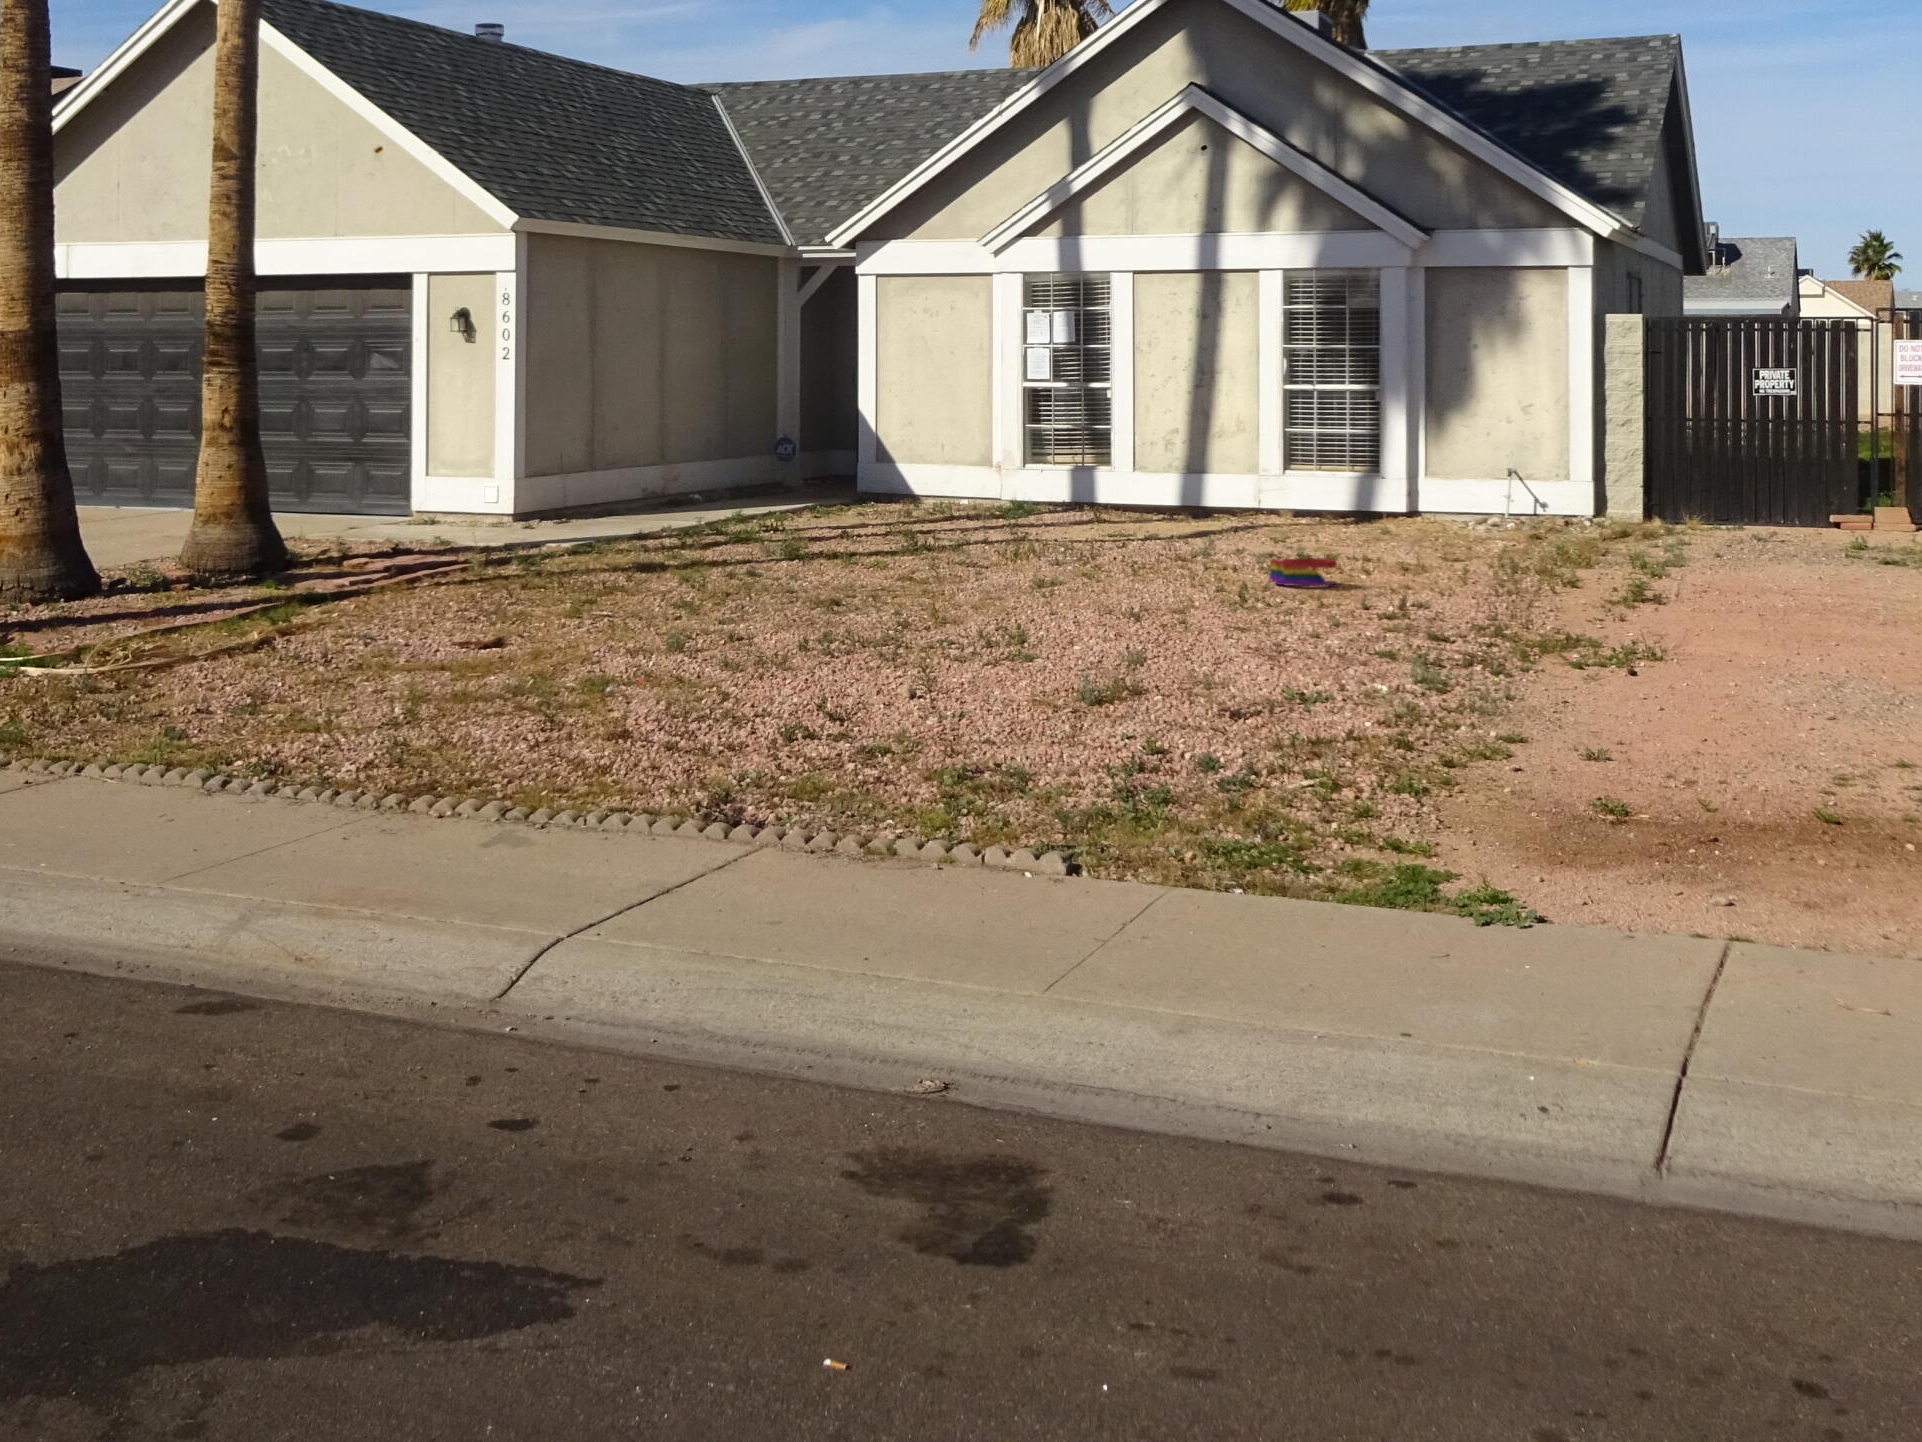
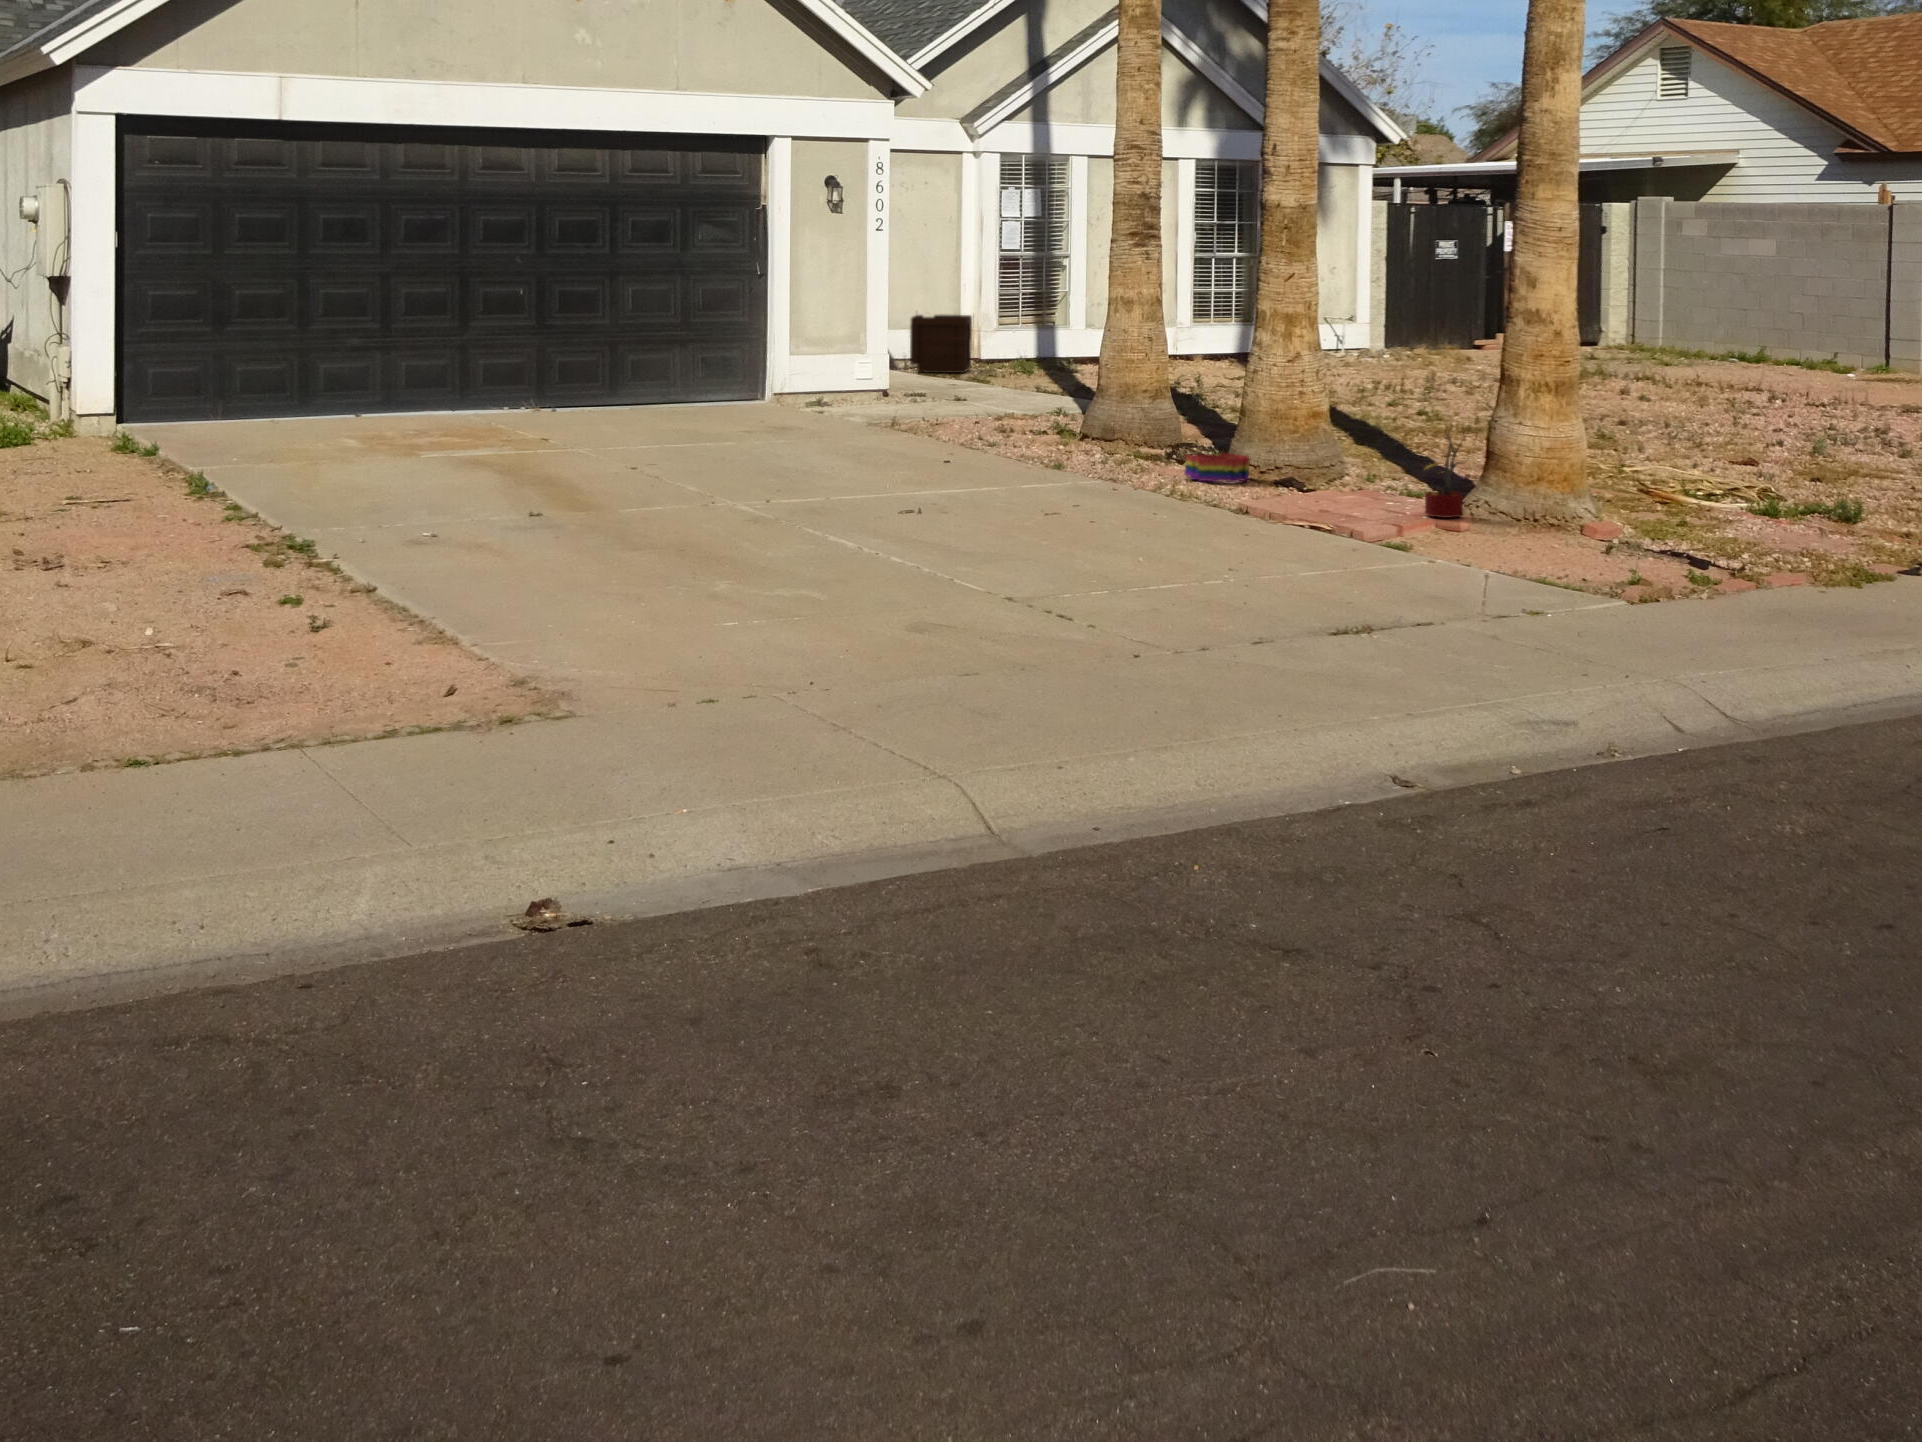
wooden crate: none [990,436,1054,496] -> present [910,314,972,373]
decorative plant: none [1516,518,1577,615] -> present [1425,436,1463,518]

